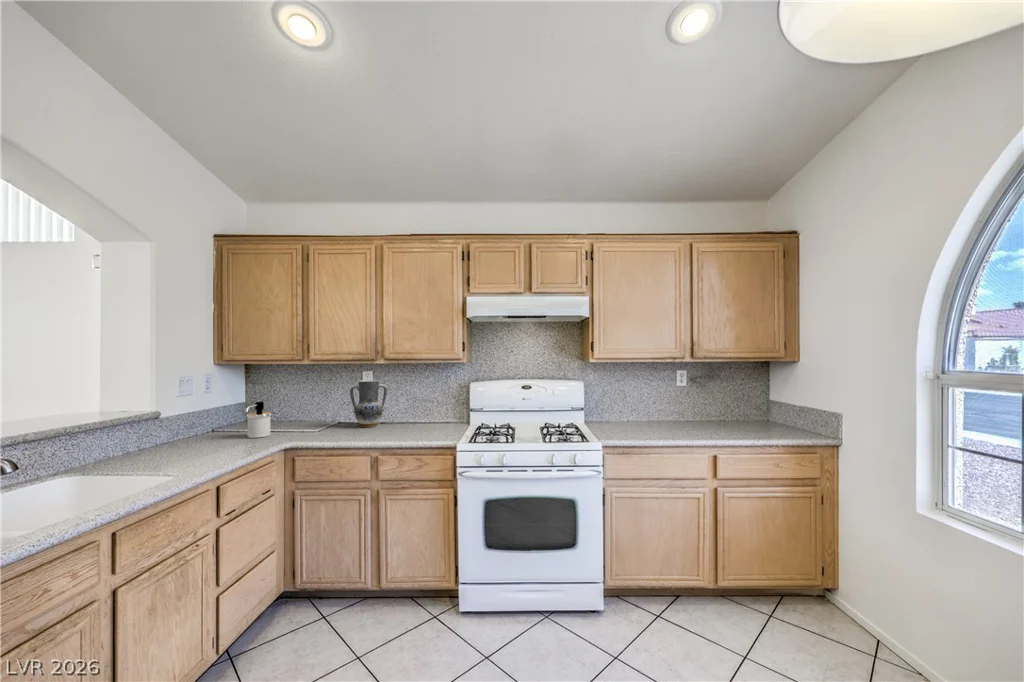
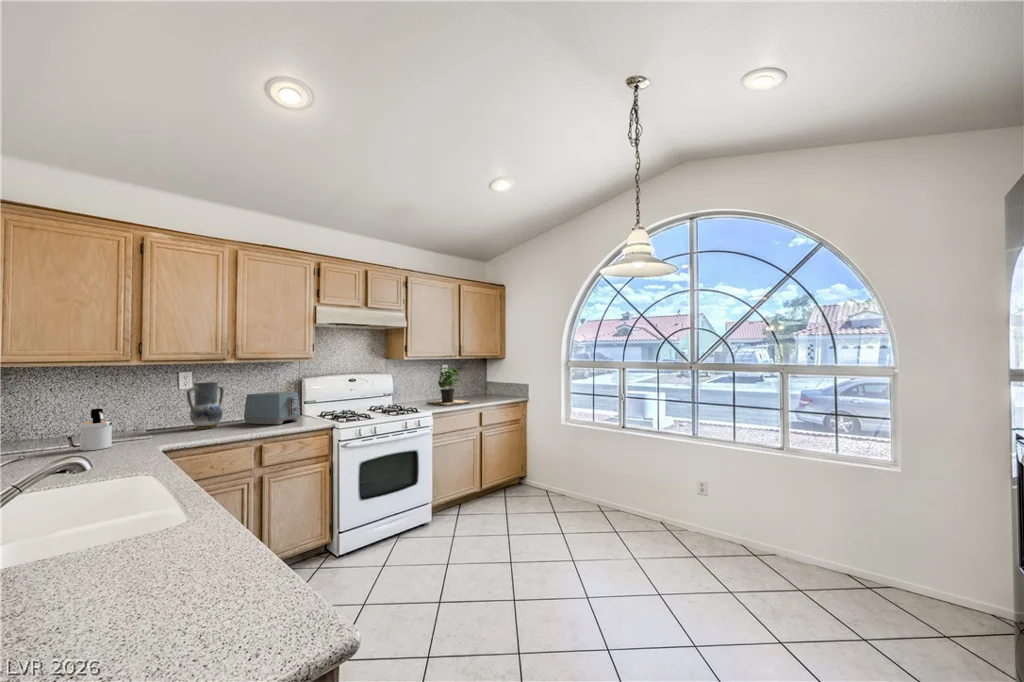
potted plant: none [634,375,699,437] -> present [427,368,470,406]
toaster: none [401,394,440,434] -> present [244,392,300,425]

